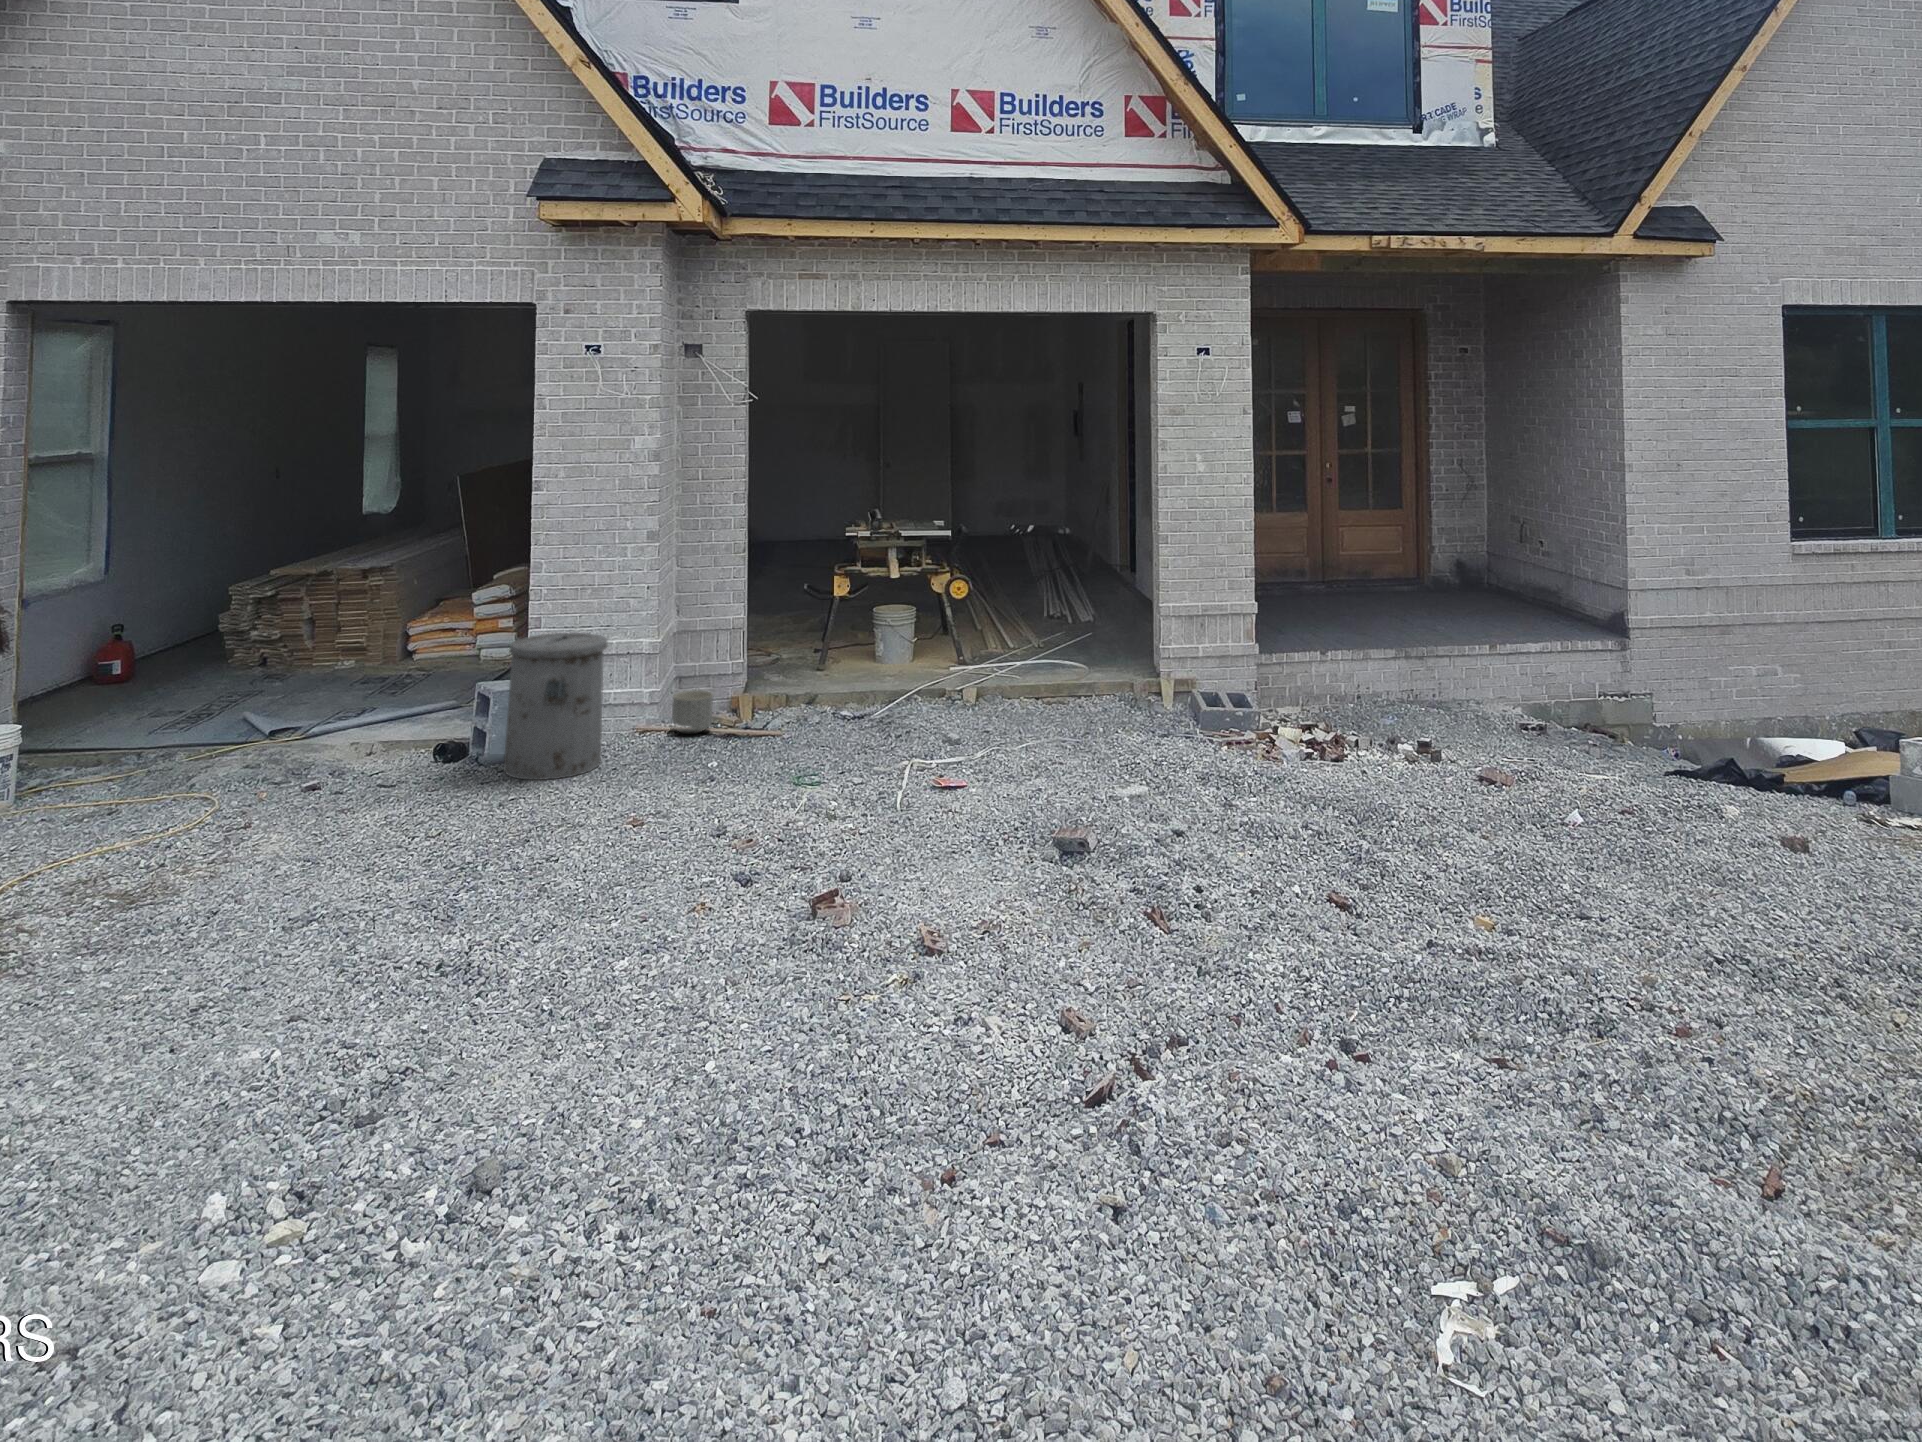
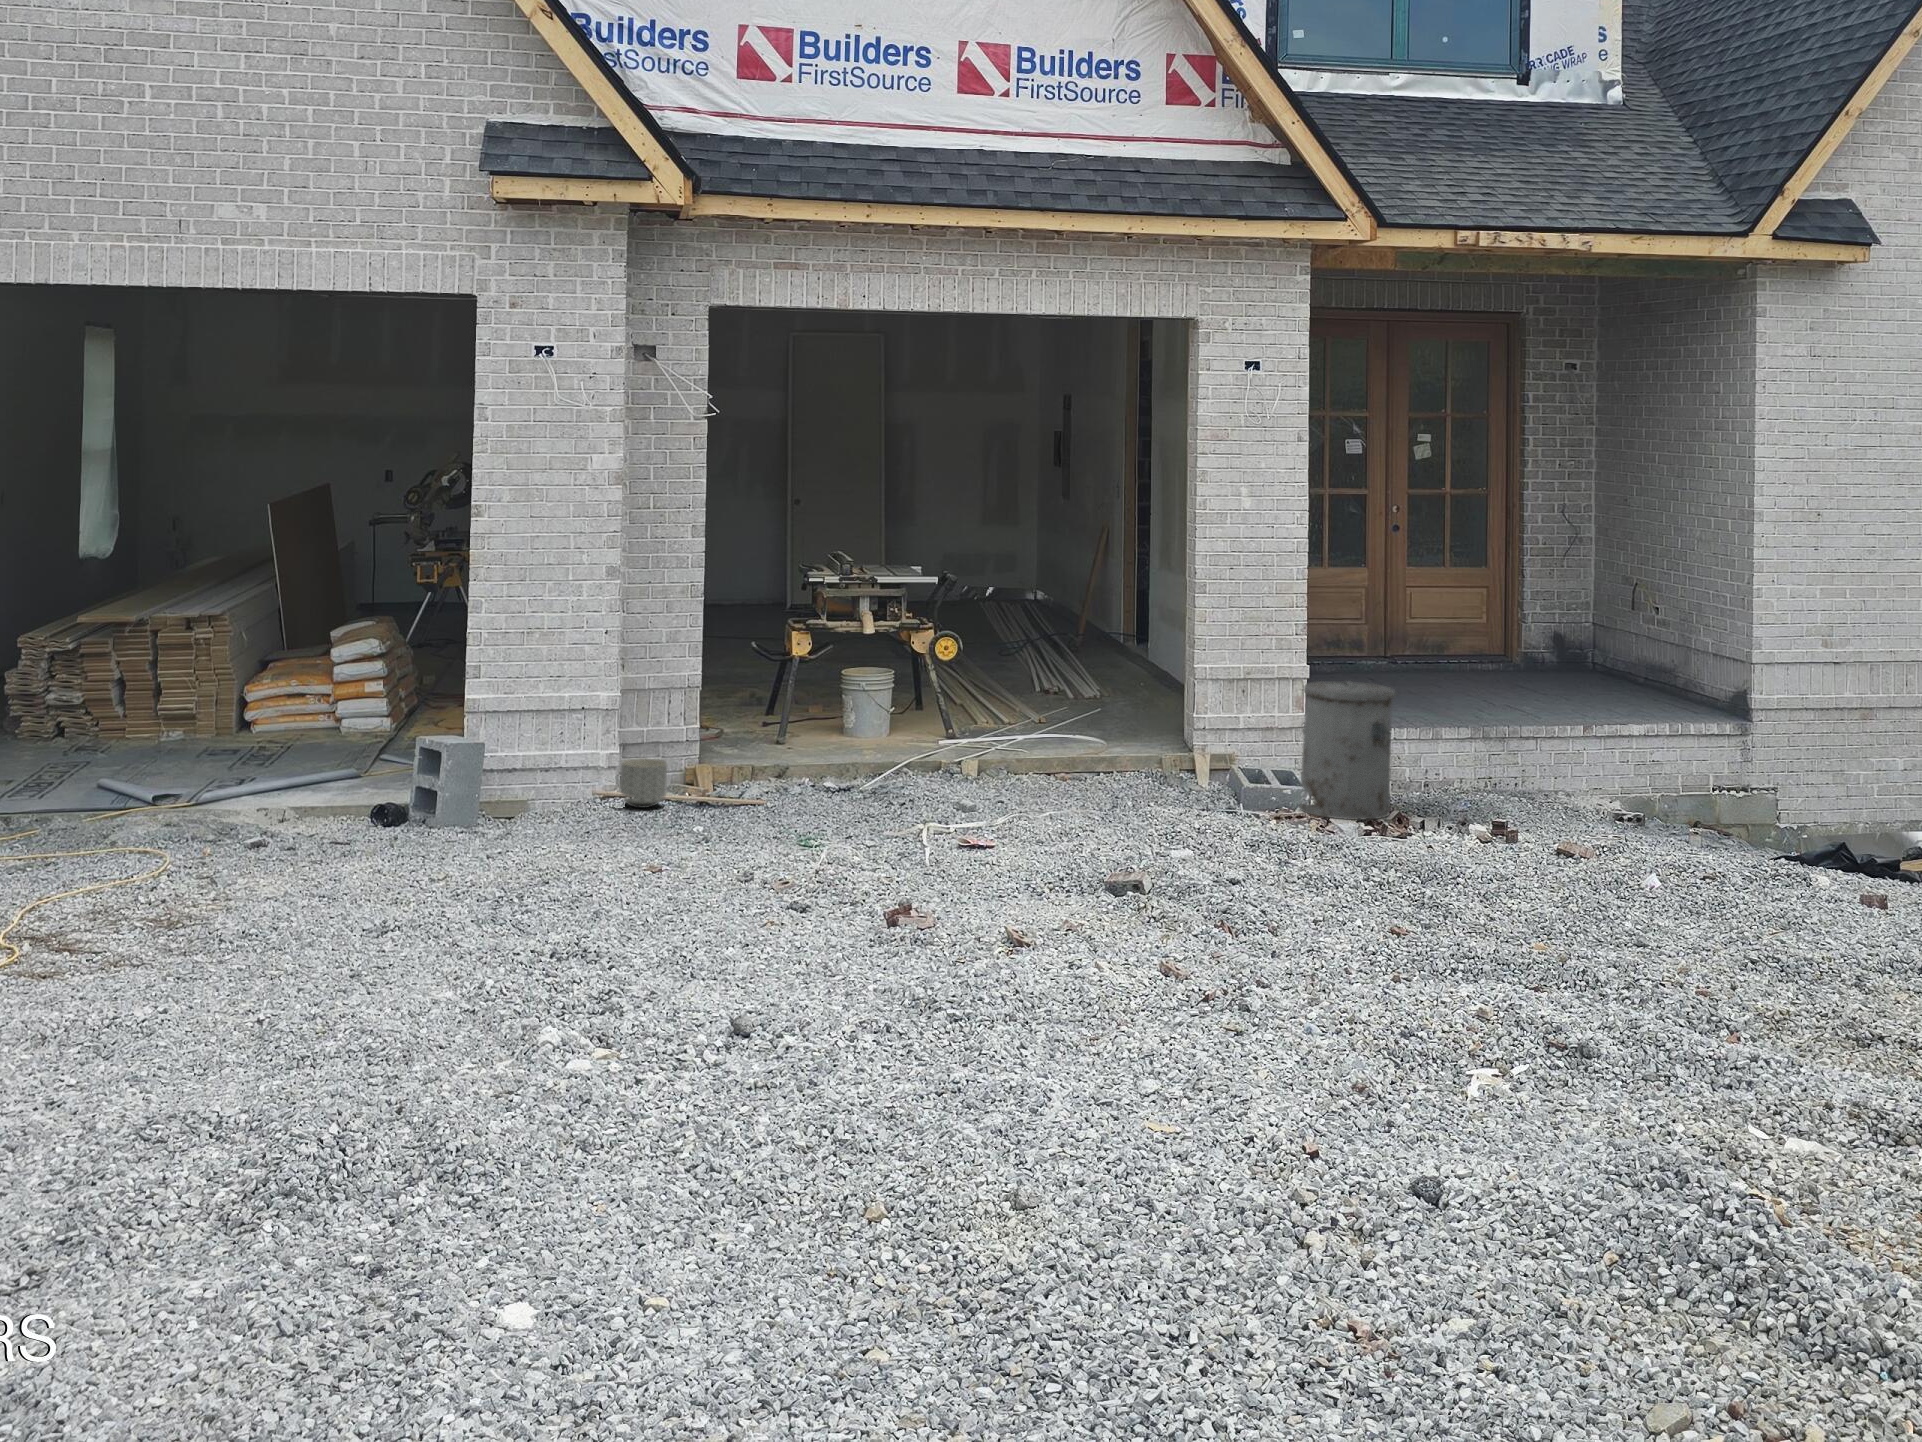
trash can: present [504,633,608,780] -> present [1299,681,1396,820]

